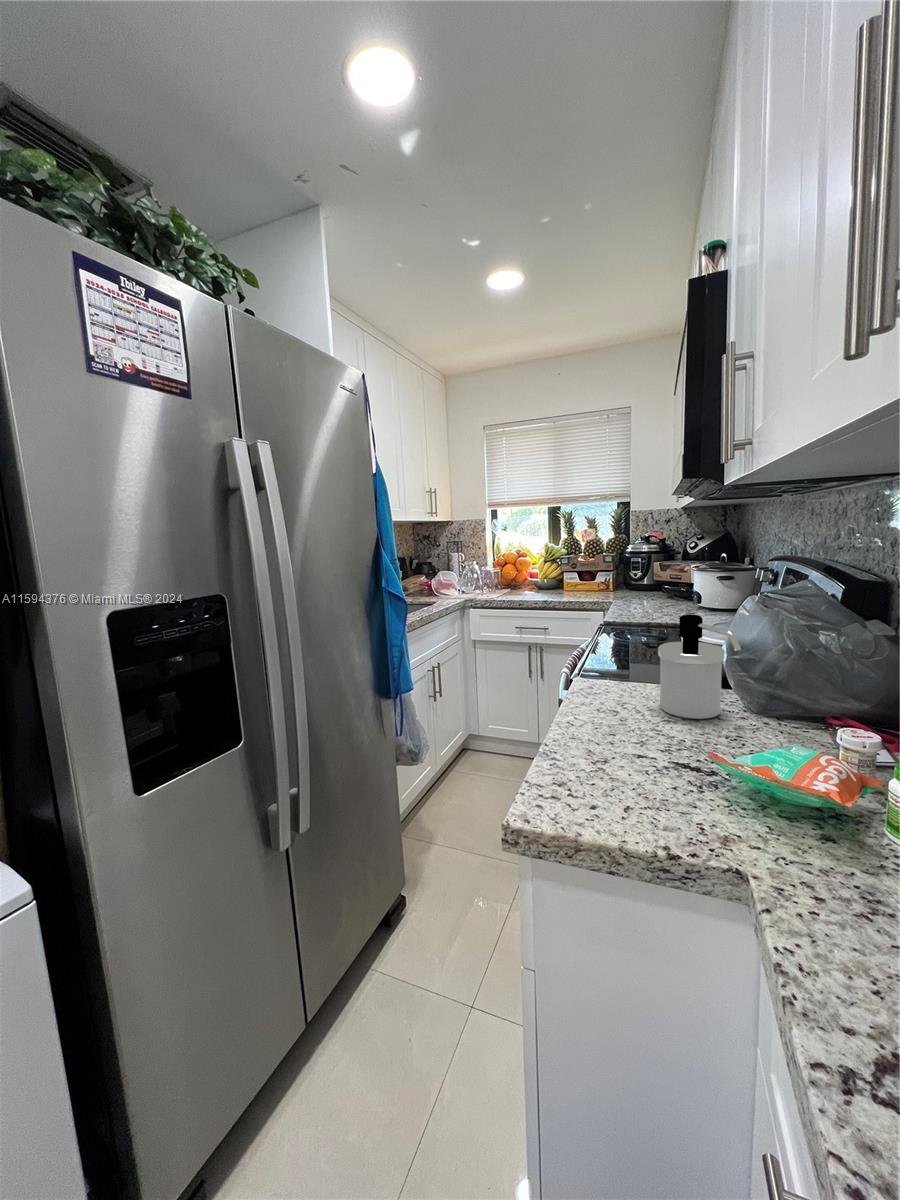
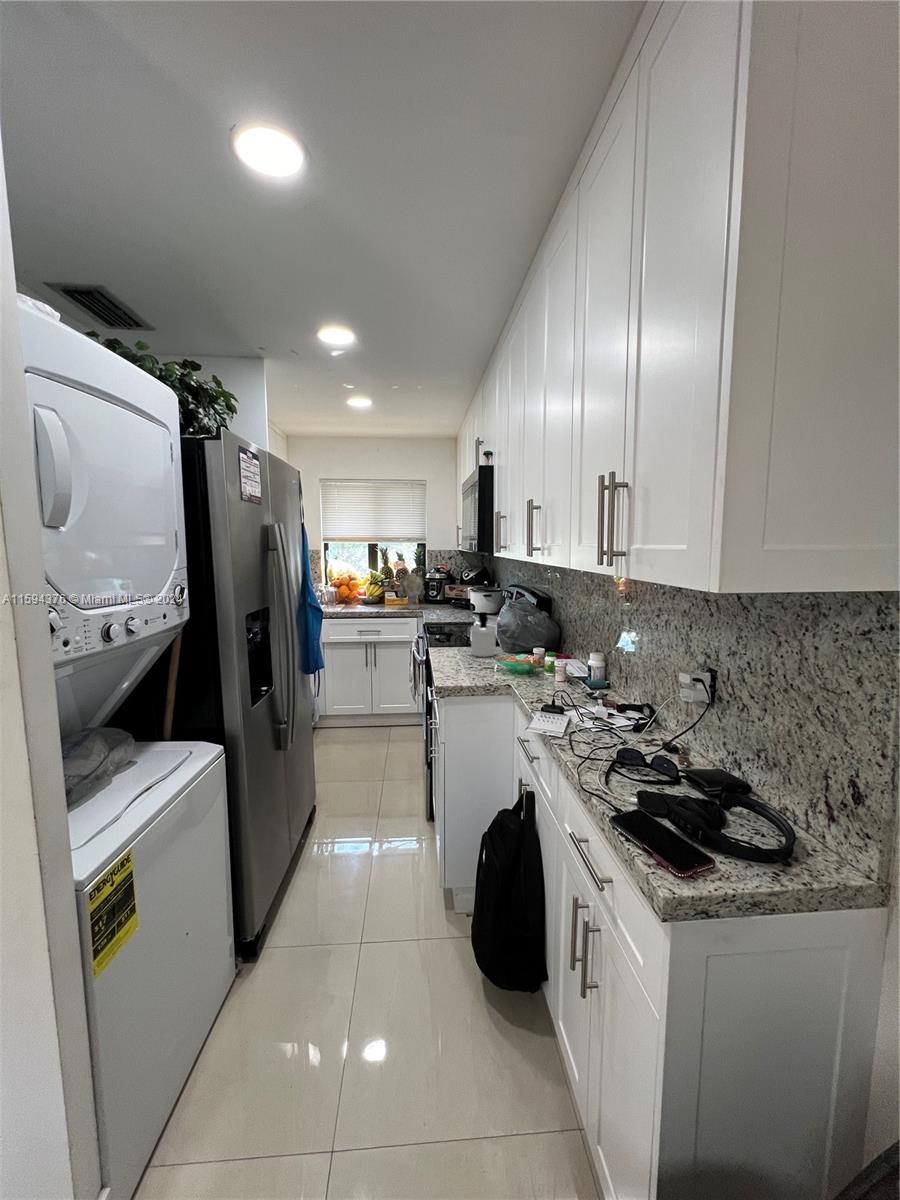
vase: none [576,541,620,598] -> present [398,571,425,610]

